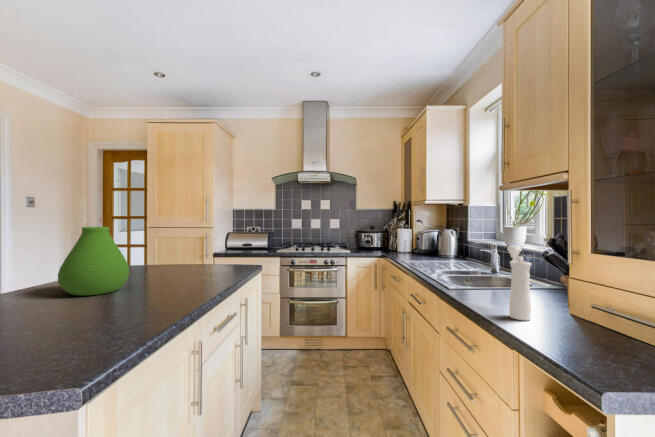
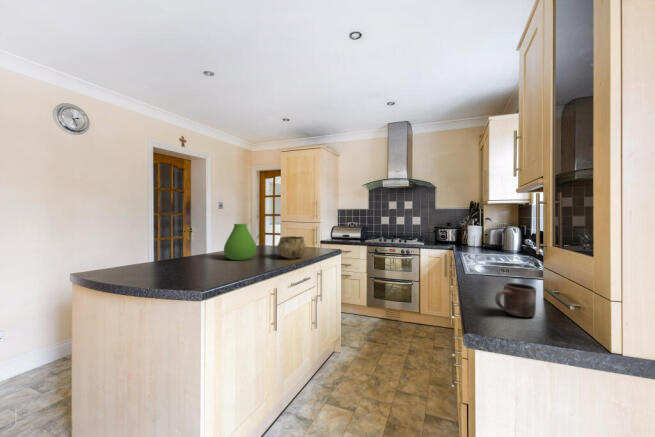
pepper mill: present [507,245,531,321] -> none [479,243,502,300]
decorative bowl: none [170,247,222,284] -> present [277,236,306,259]
mug: none [566,296,613,342] -> present [495,283,536,317]

